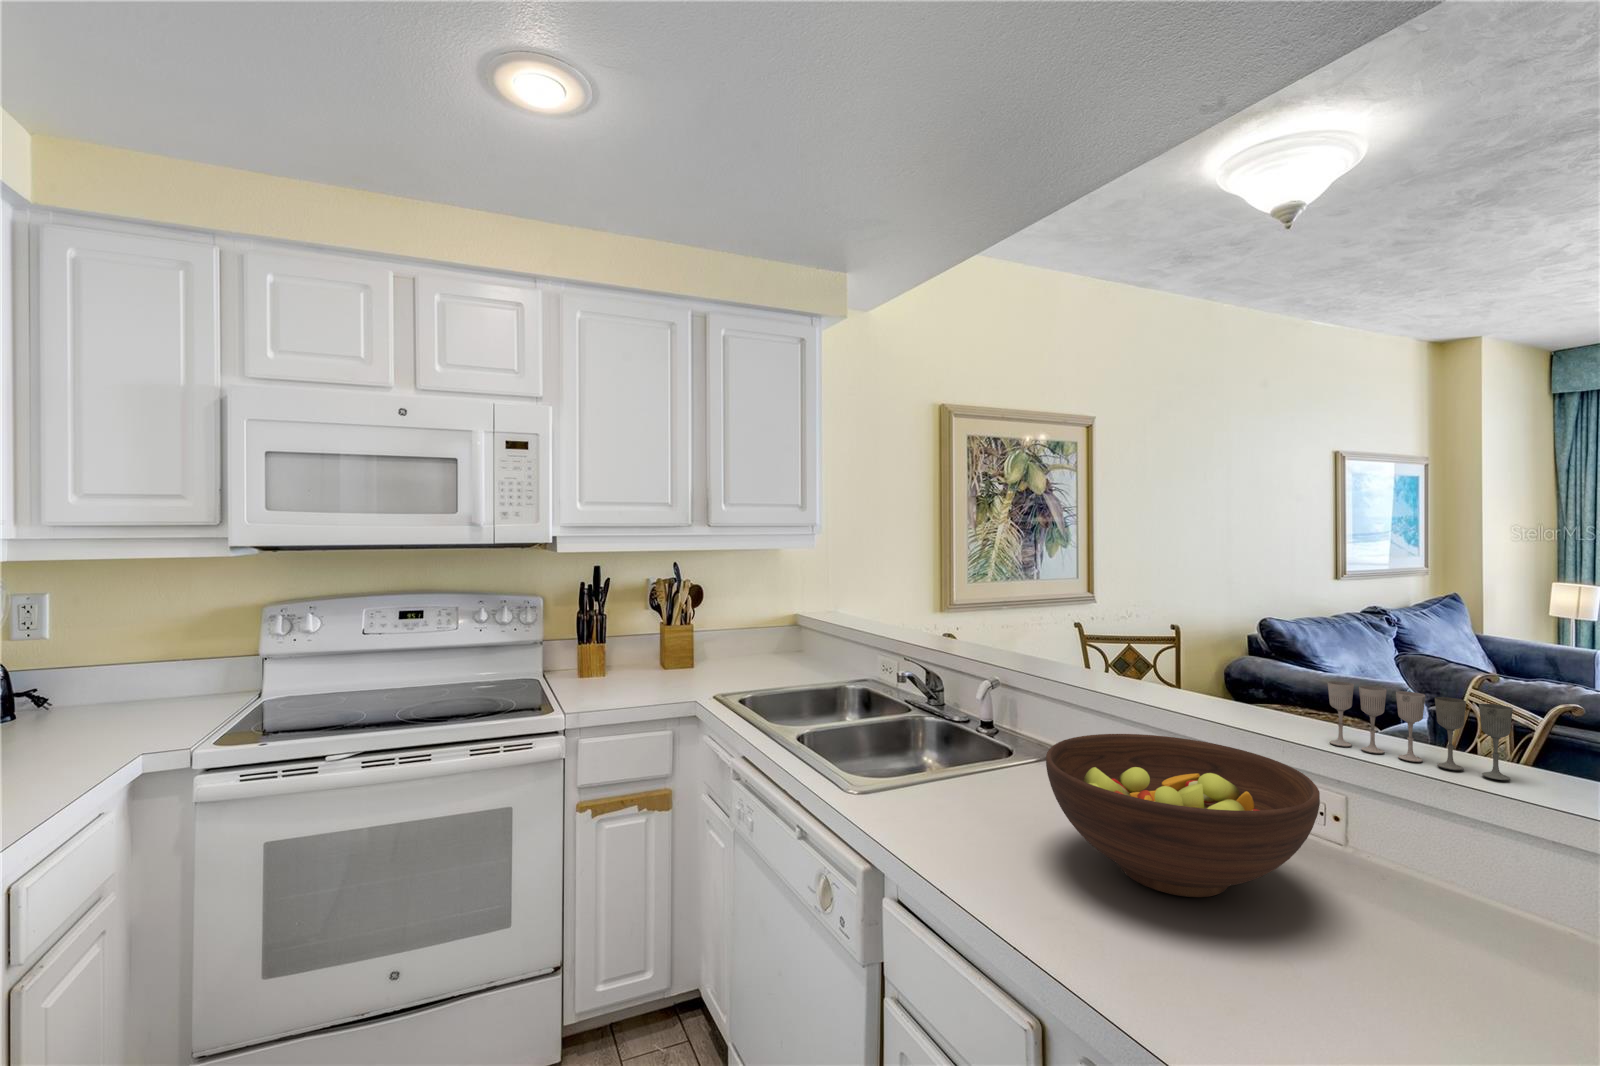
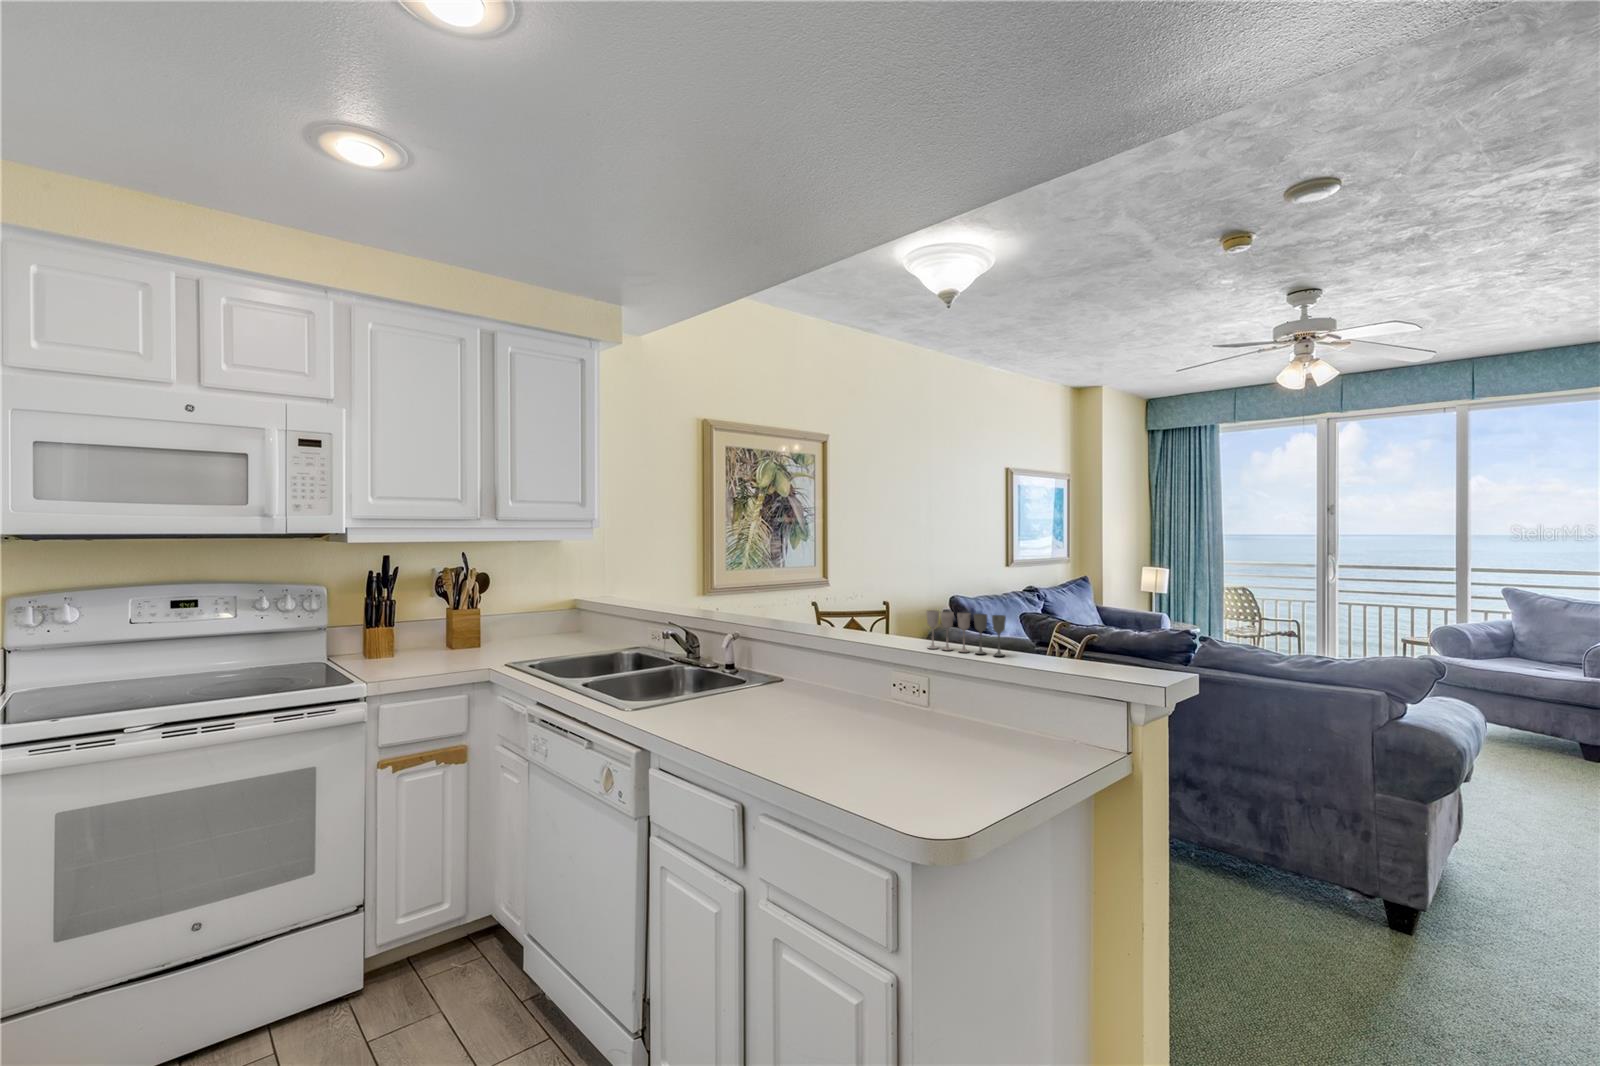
fruit bowl: present [1046,734,1320,897] -> none [756,651,905,736]

